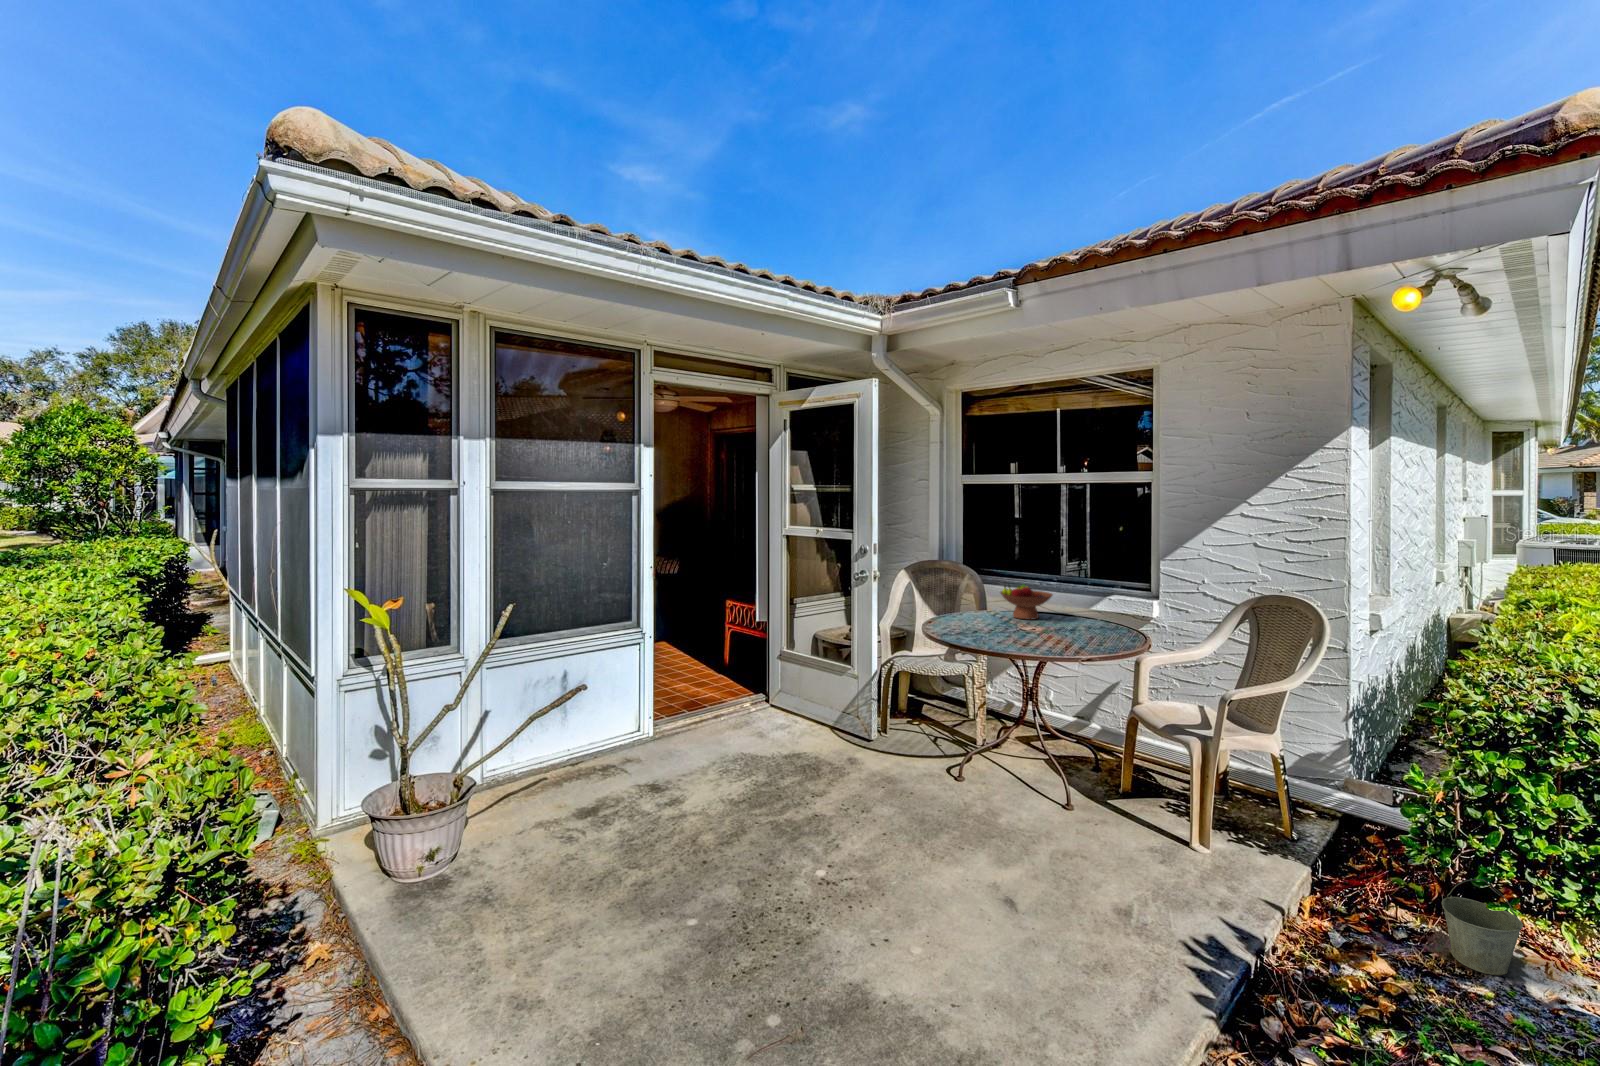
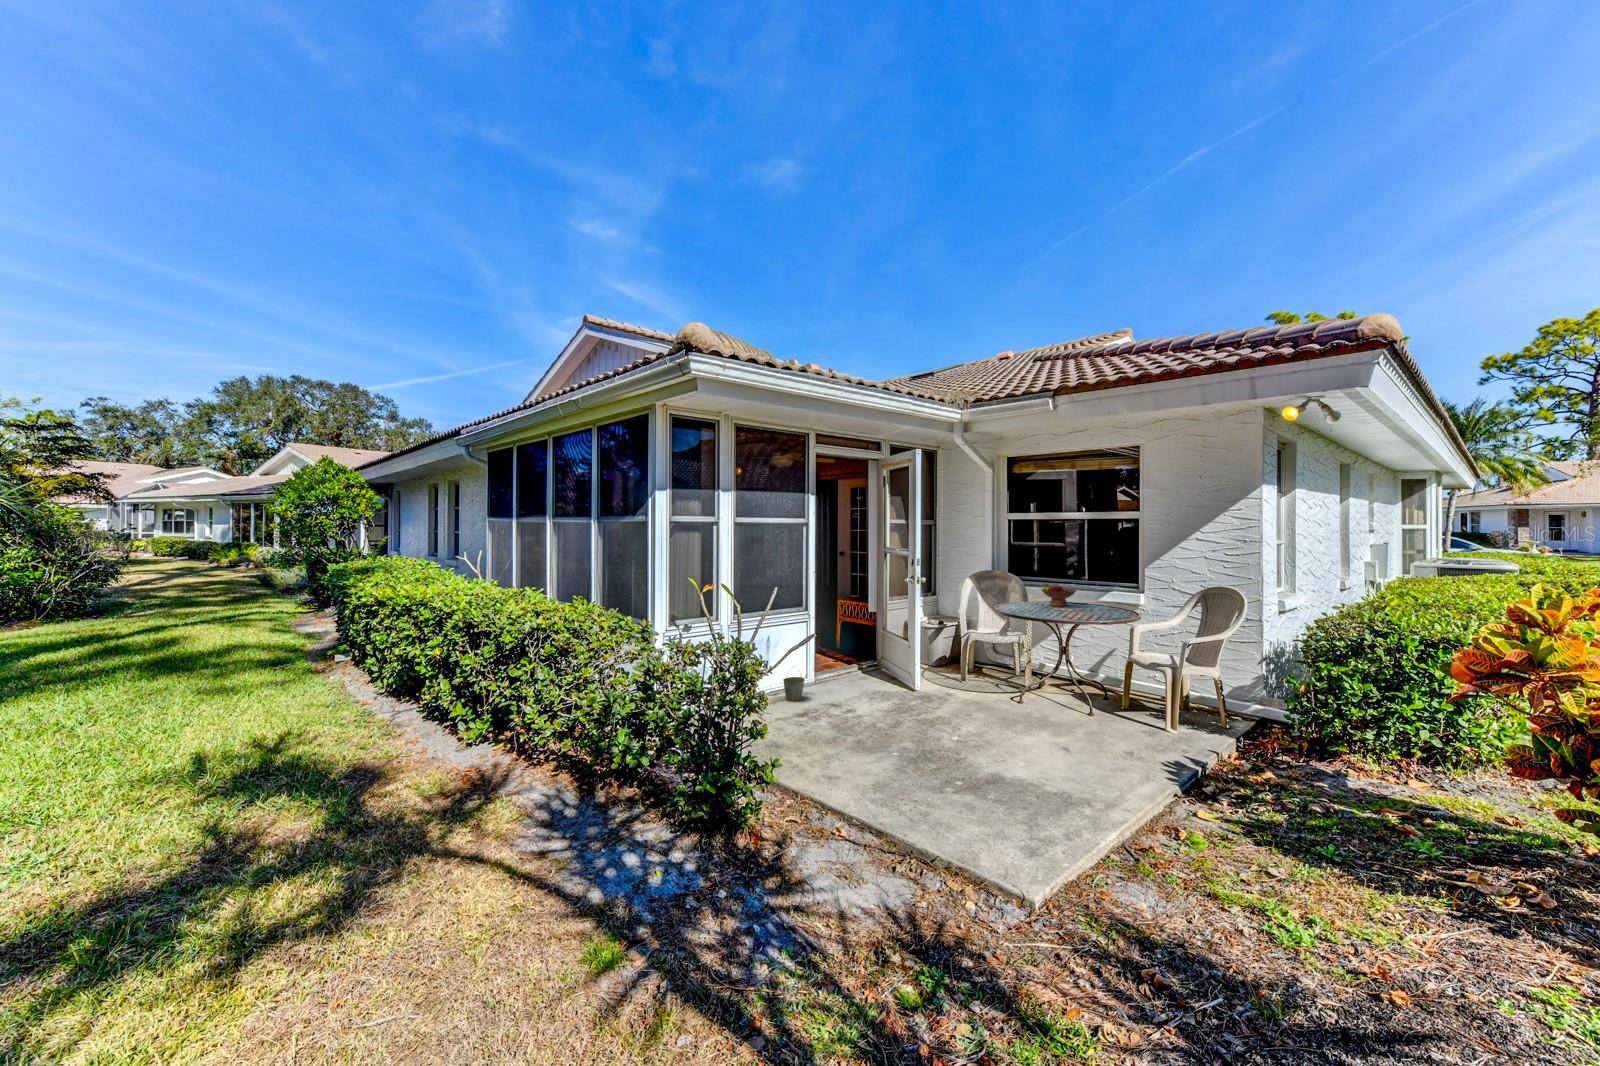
bucket: present [1442,879,1523,975] -> present [783,677,805,701]

